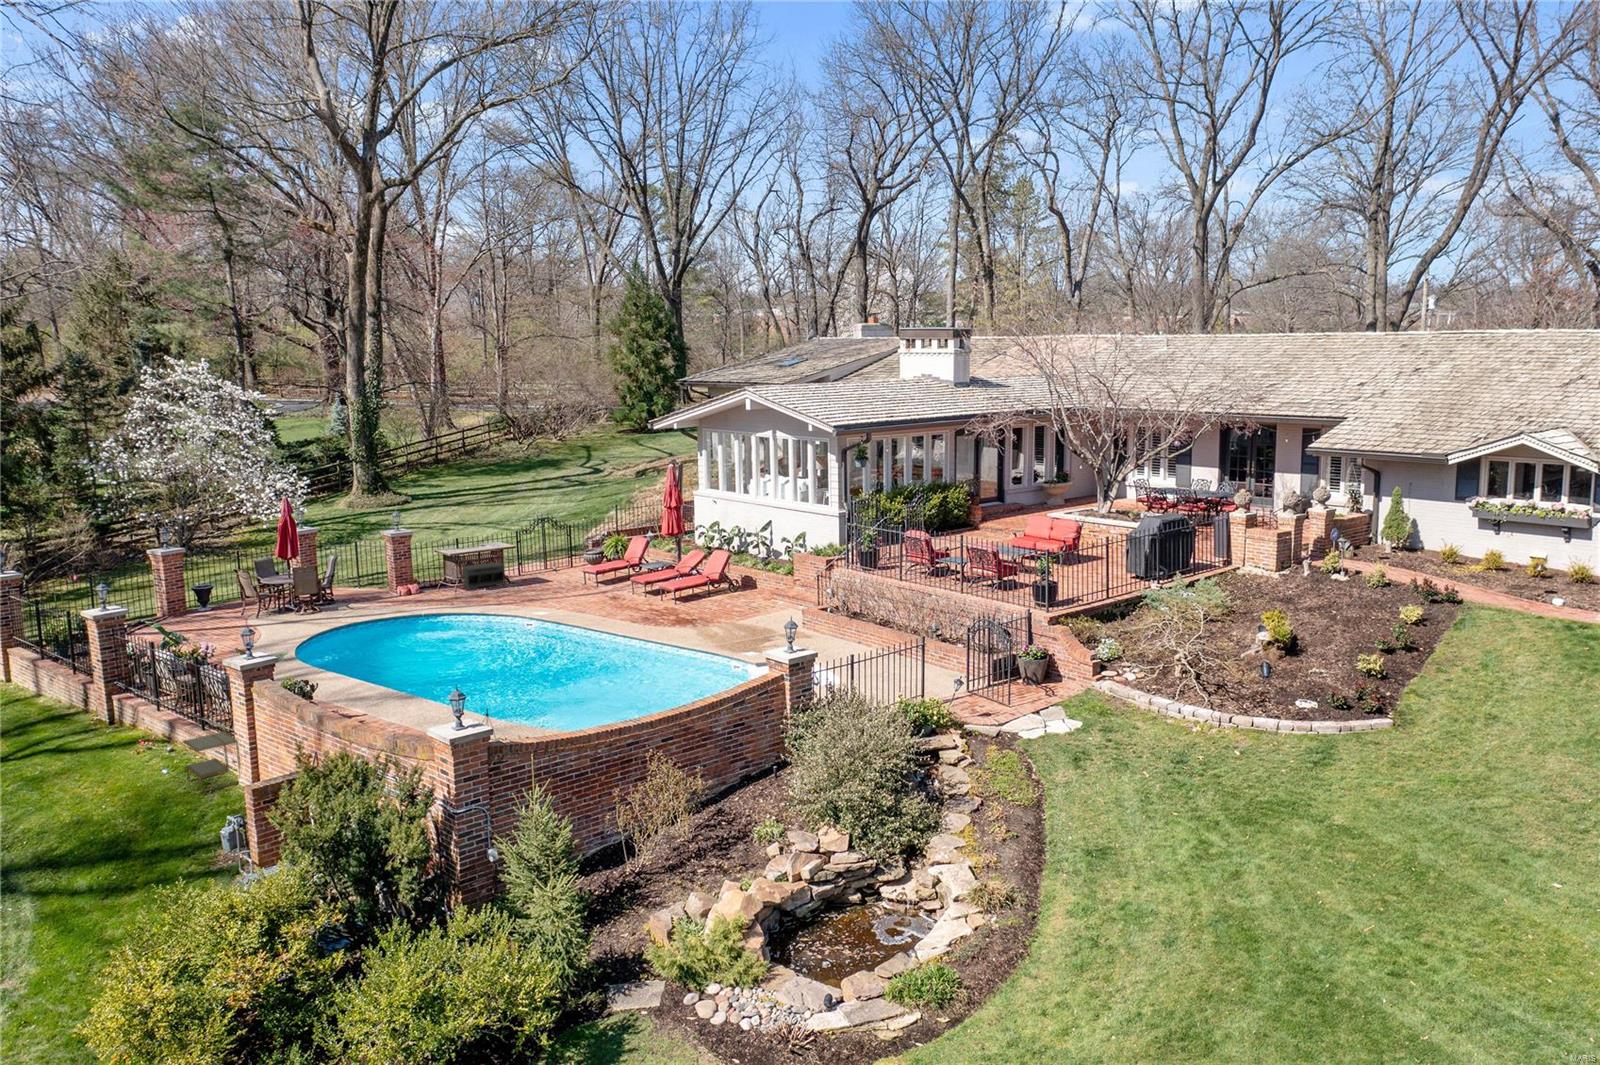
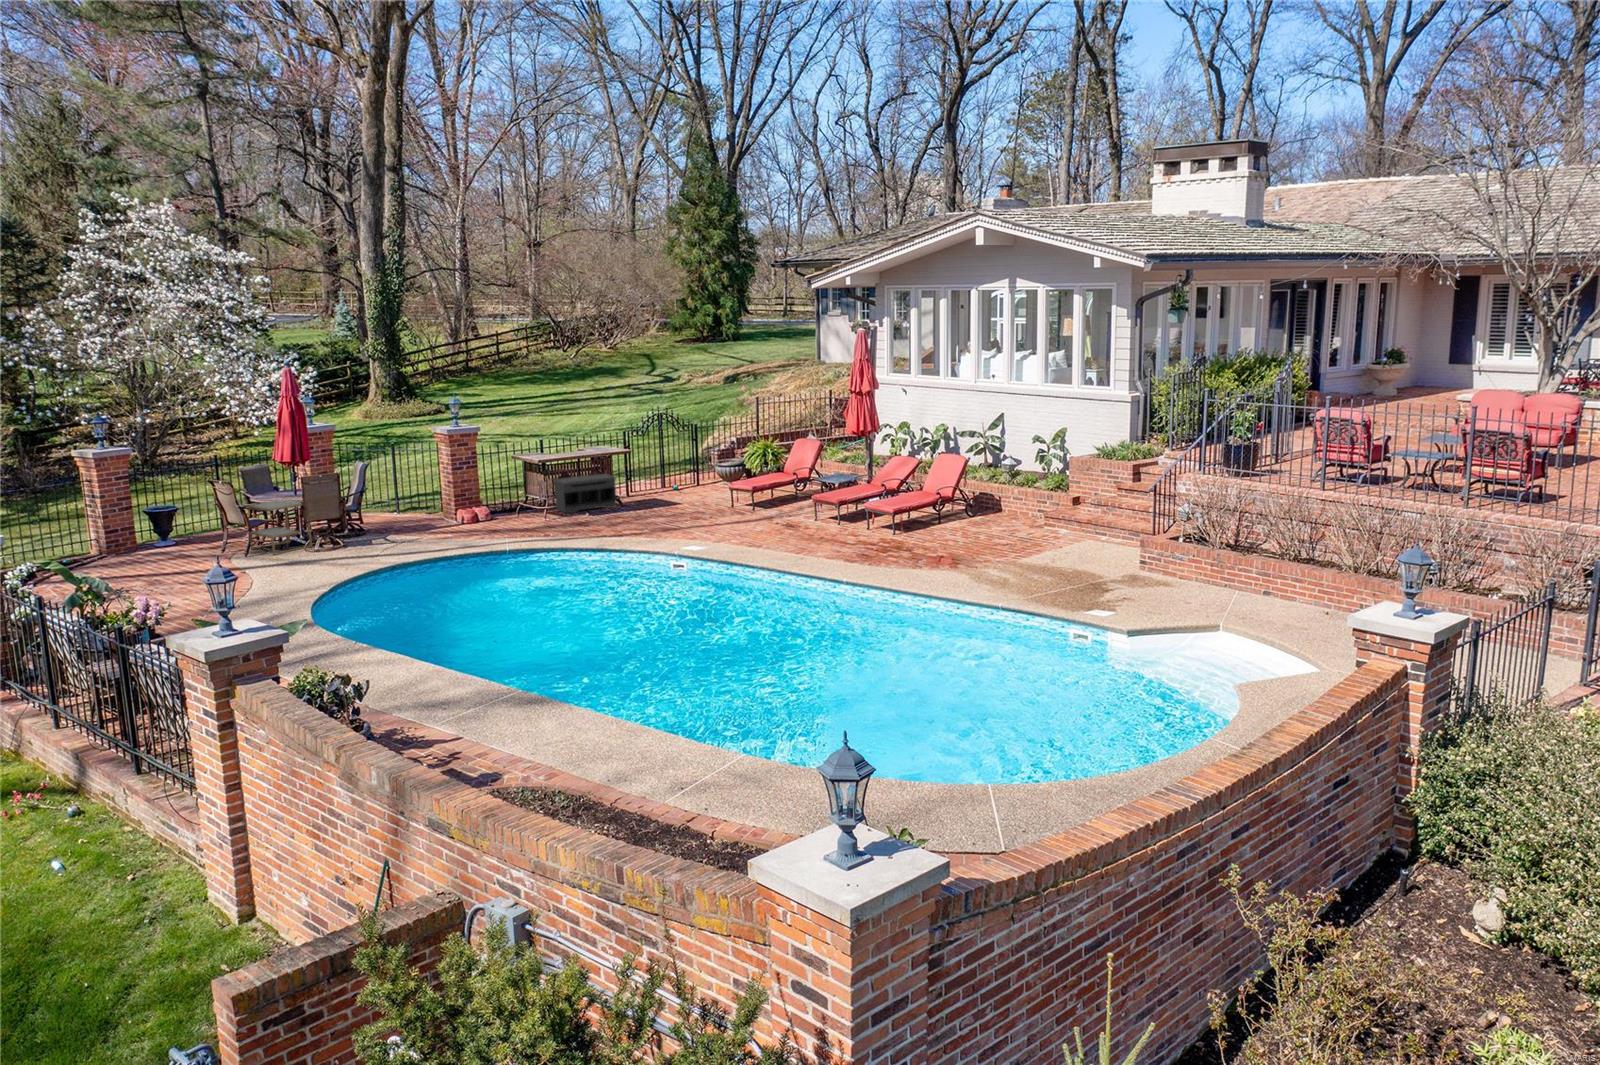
side table: present [184,732,241,792] -> present [247,500,312,555]

